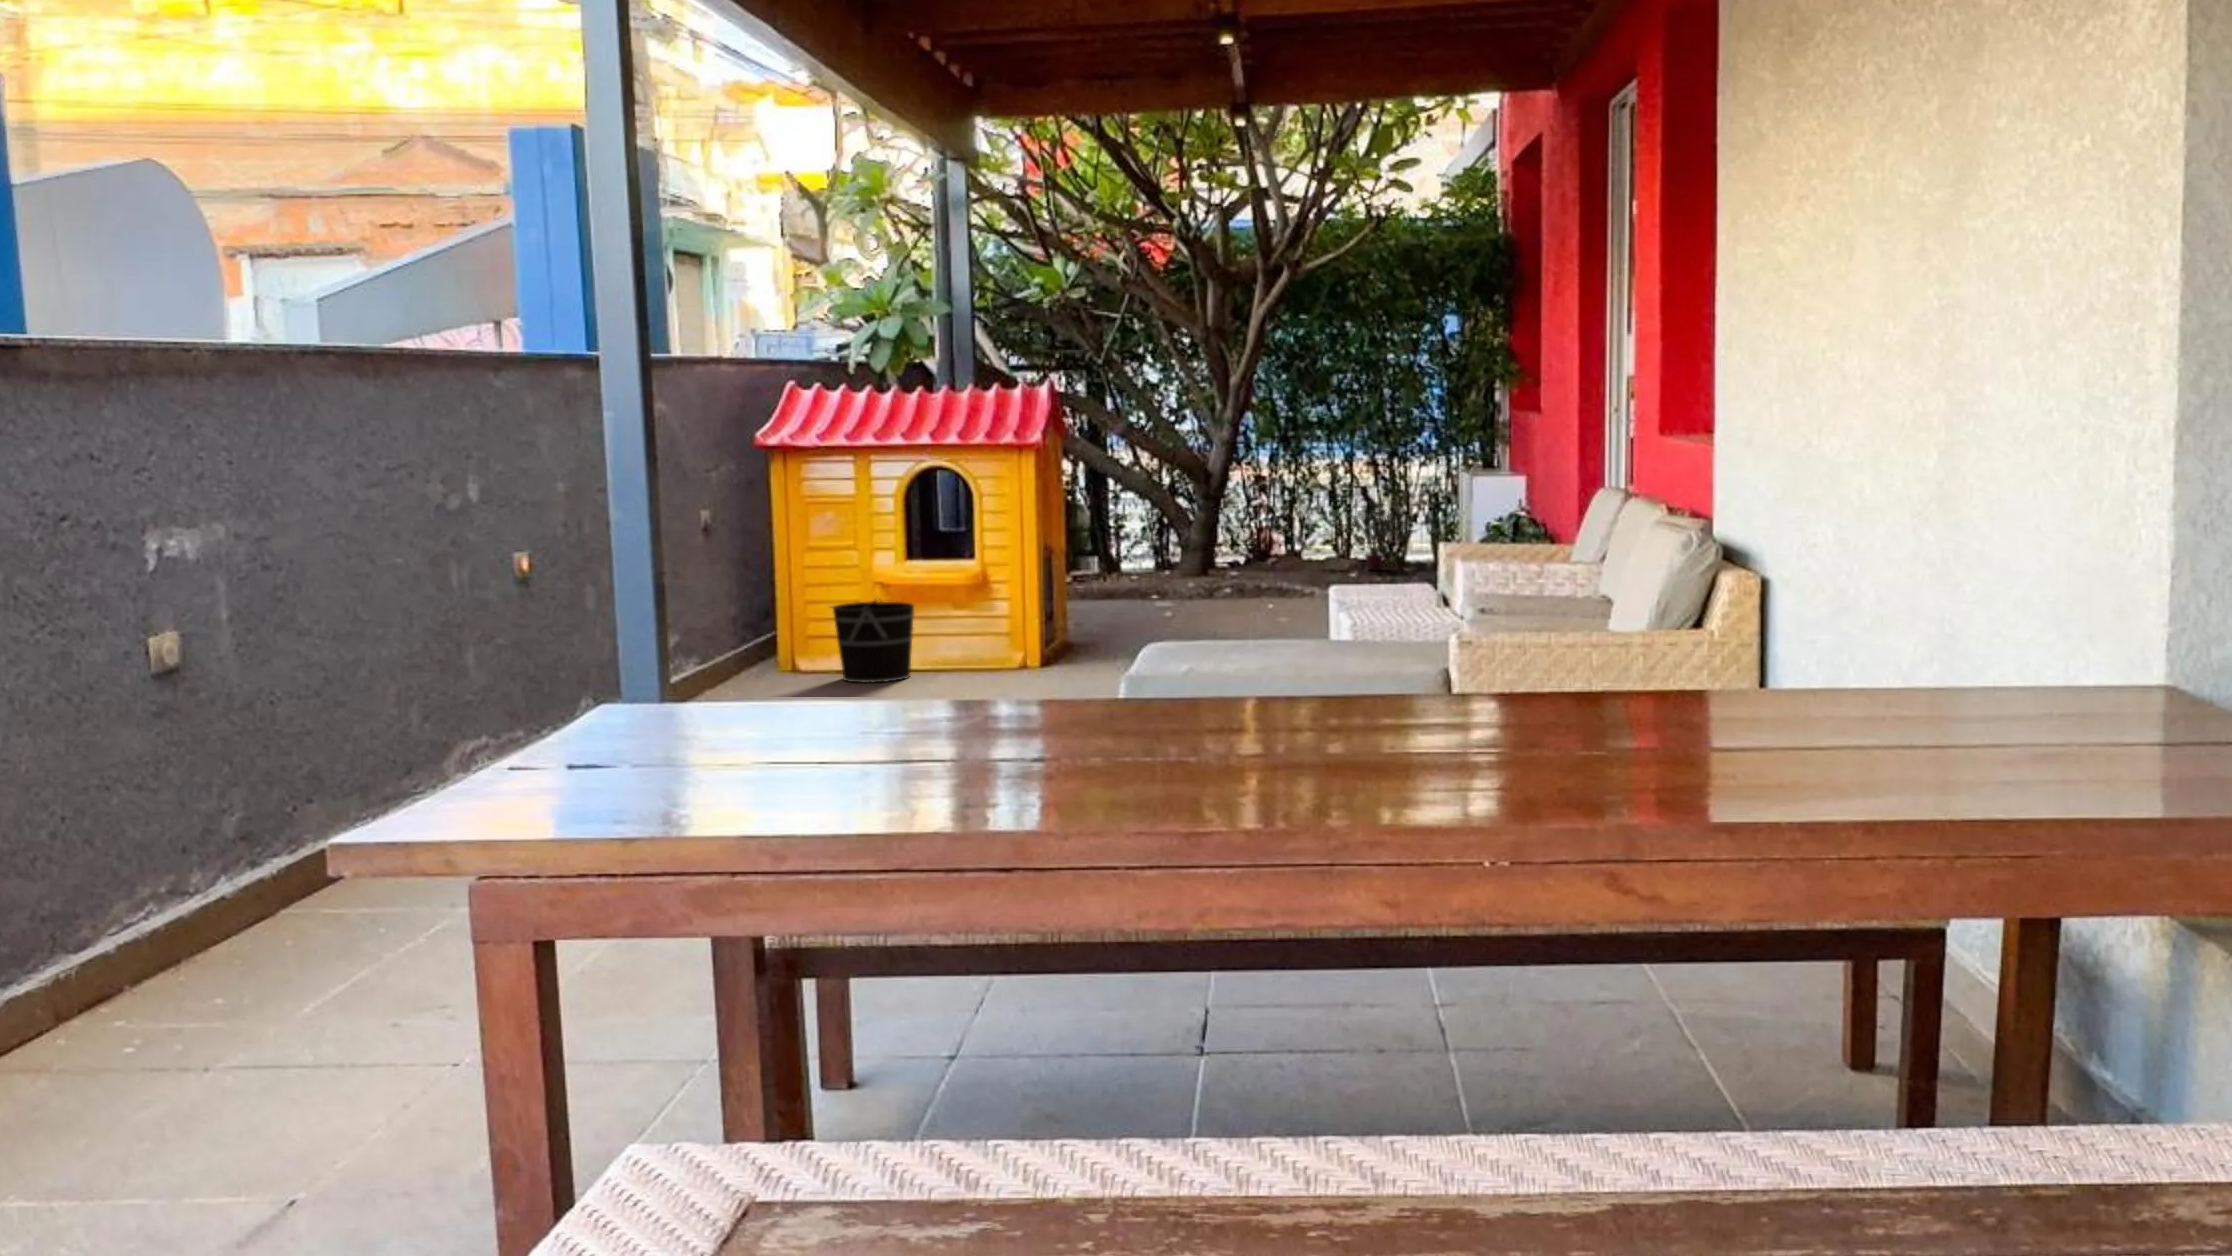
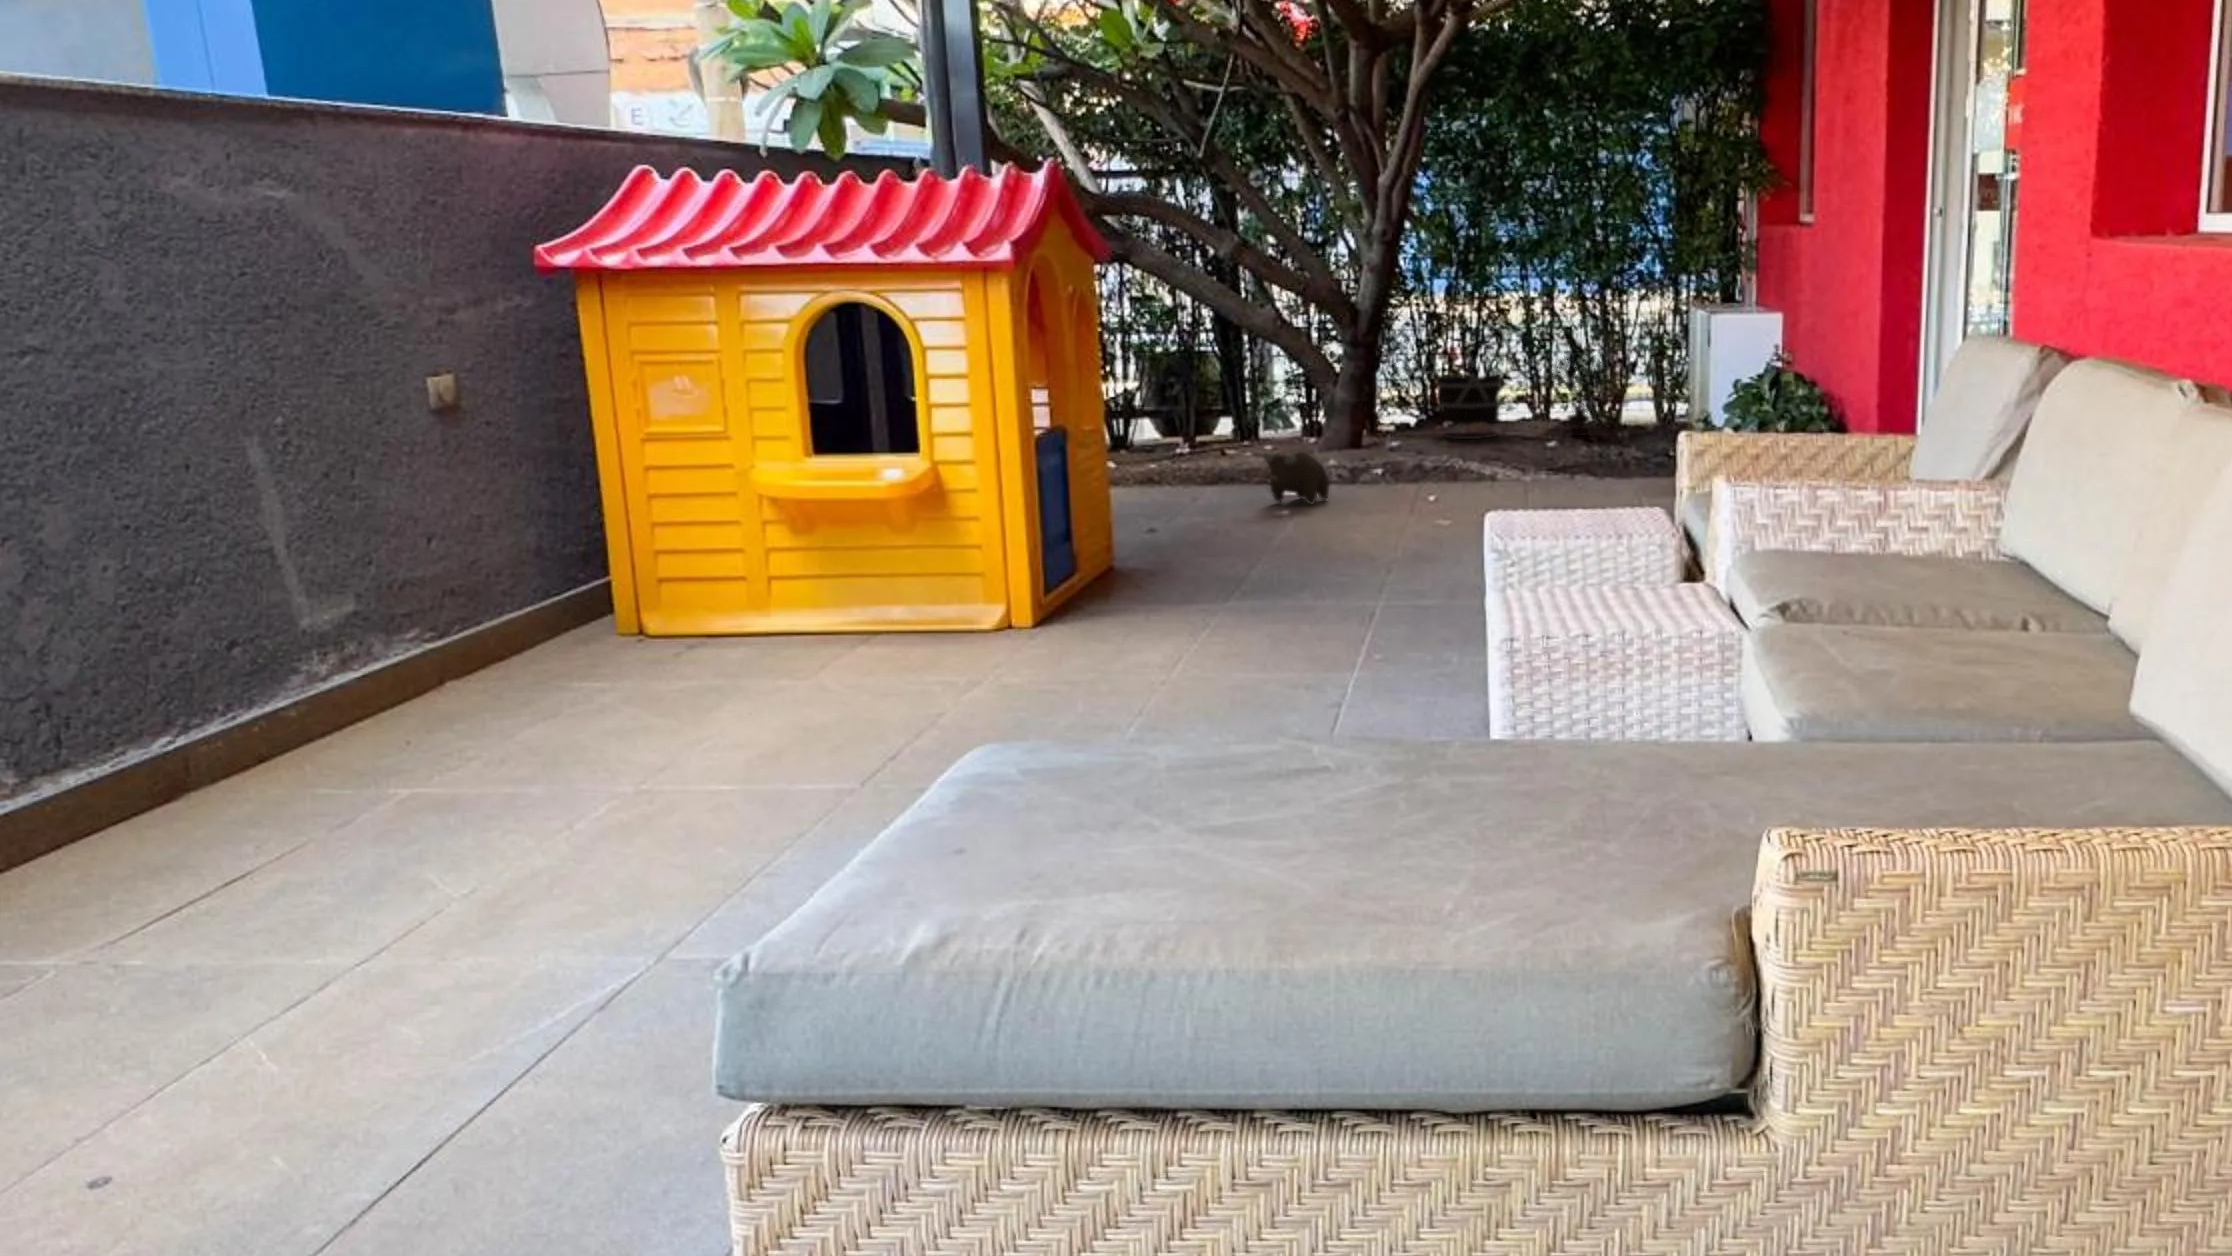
plush toy: none [1151,573,1196,610] -> present [1263,452,1329,504]
bucket: present [832,600,914,683] -> present [1436,375,1502,439]

